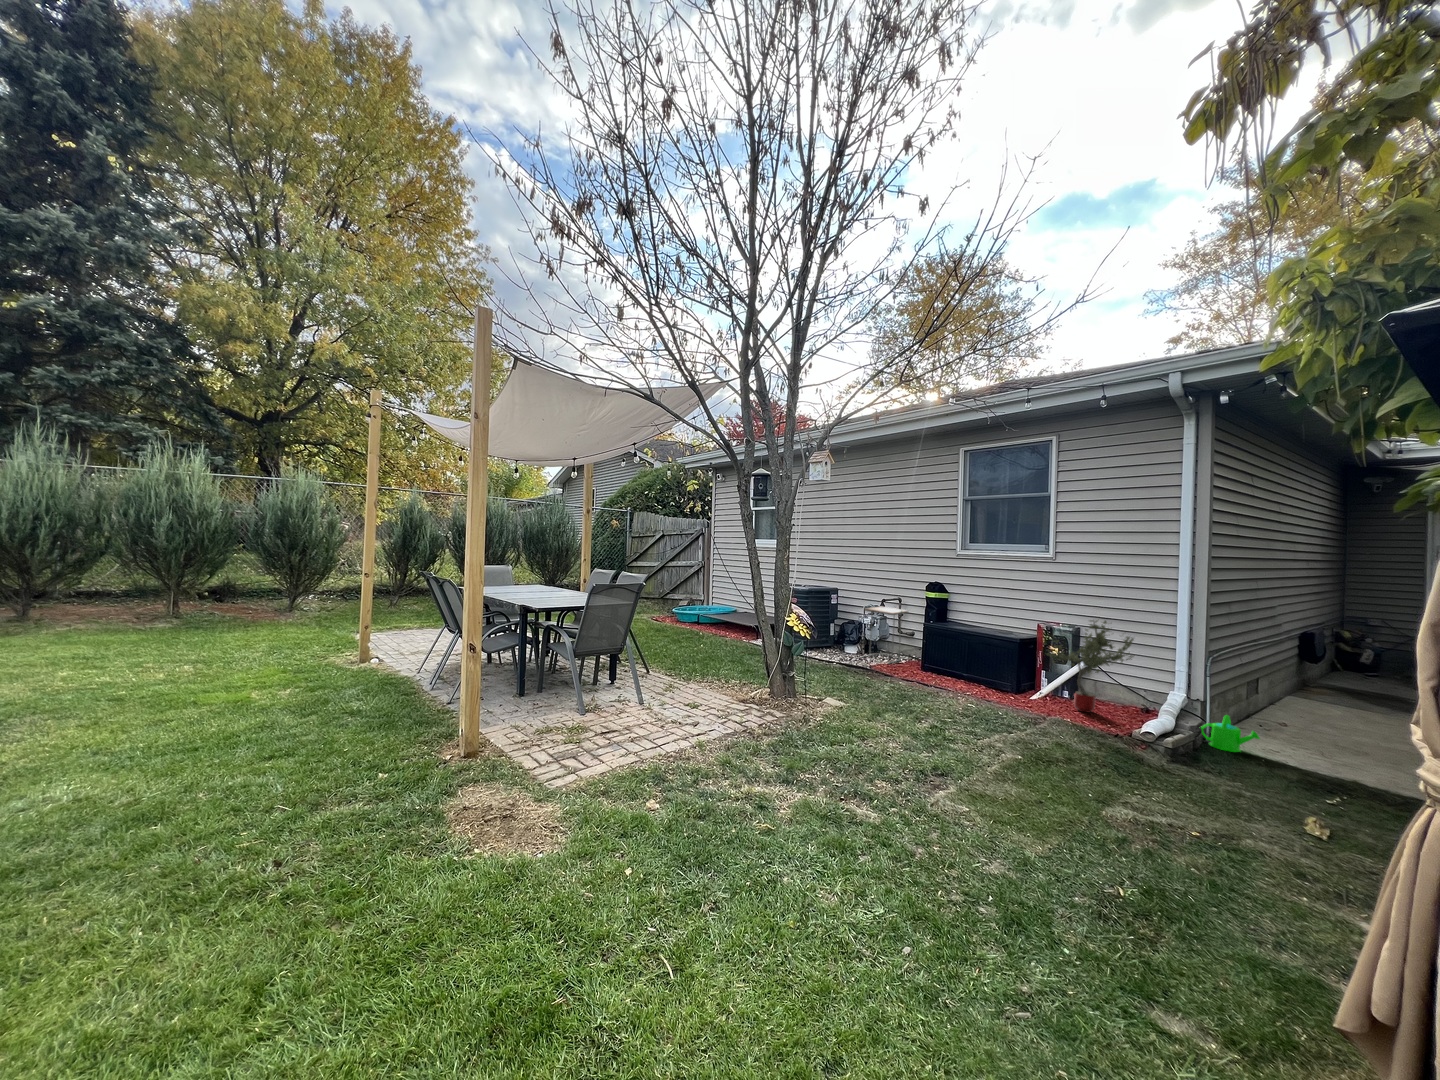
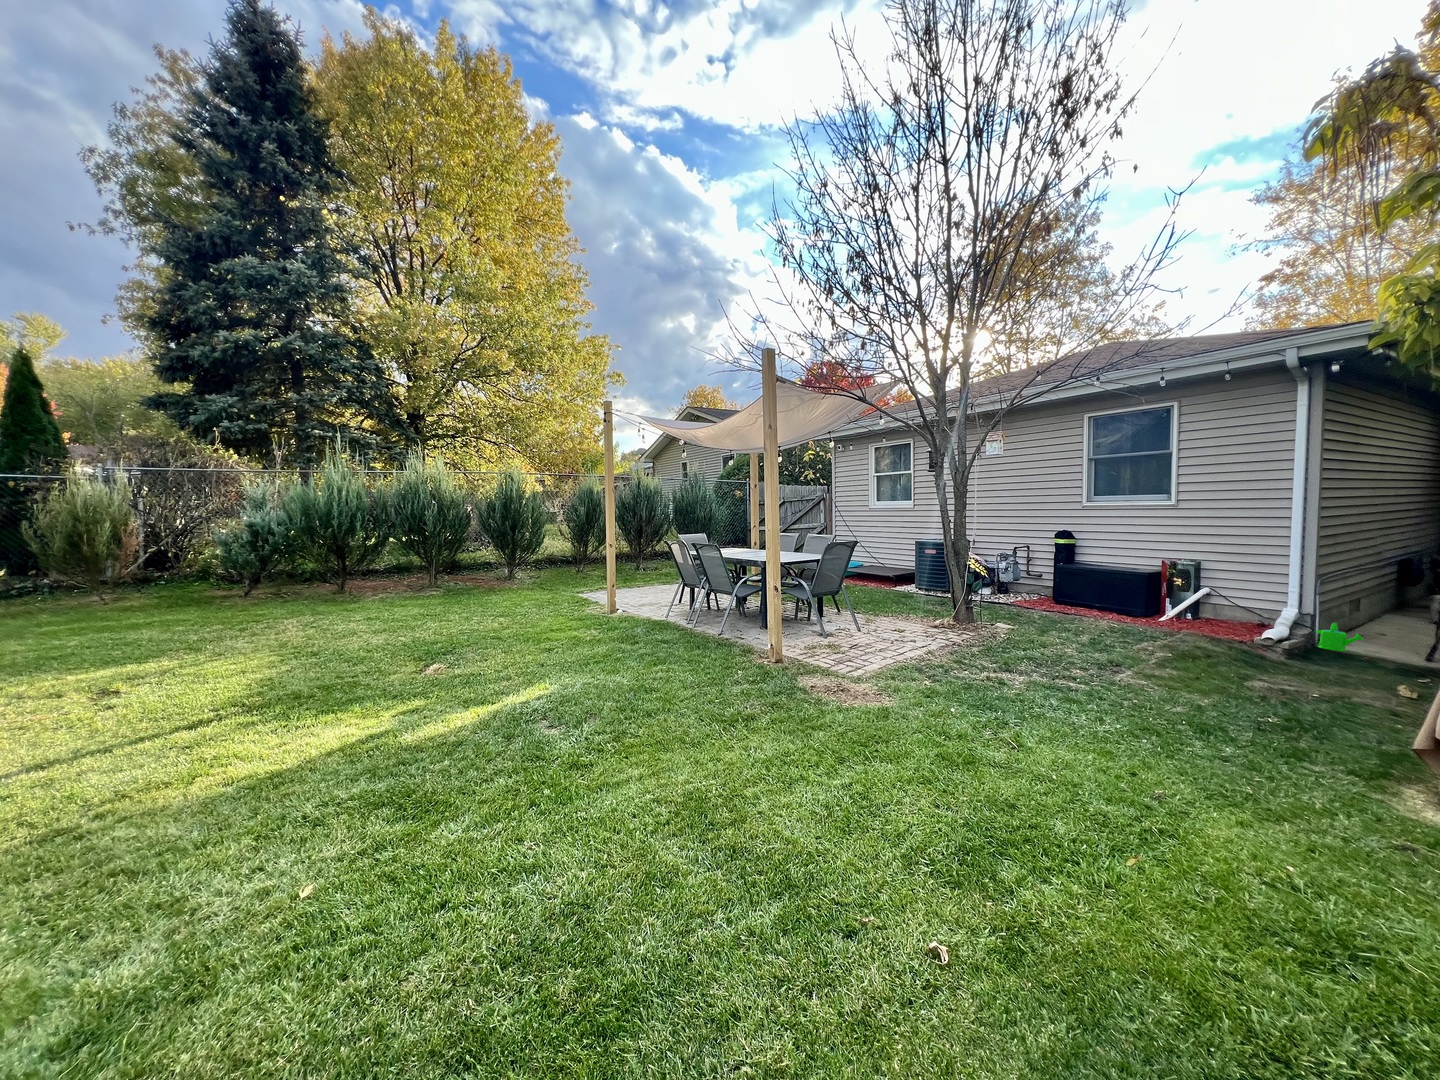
side table: present [862,606,908,663] -> none [995,553,1036,600]
potted tree: present [1046,620,1134,712] -> none [1170,552,1253,627]

